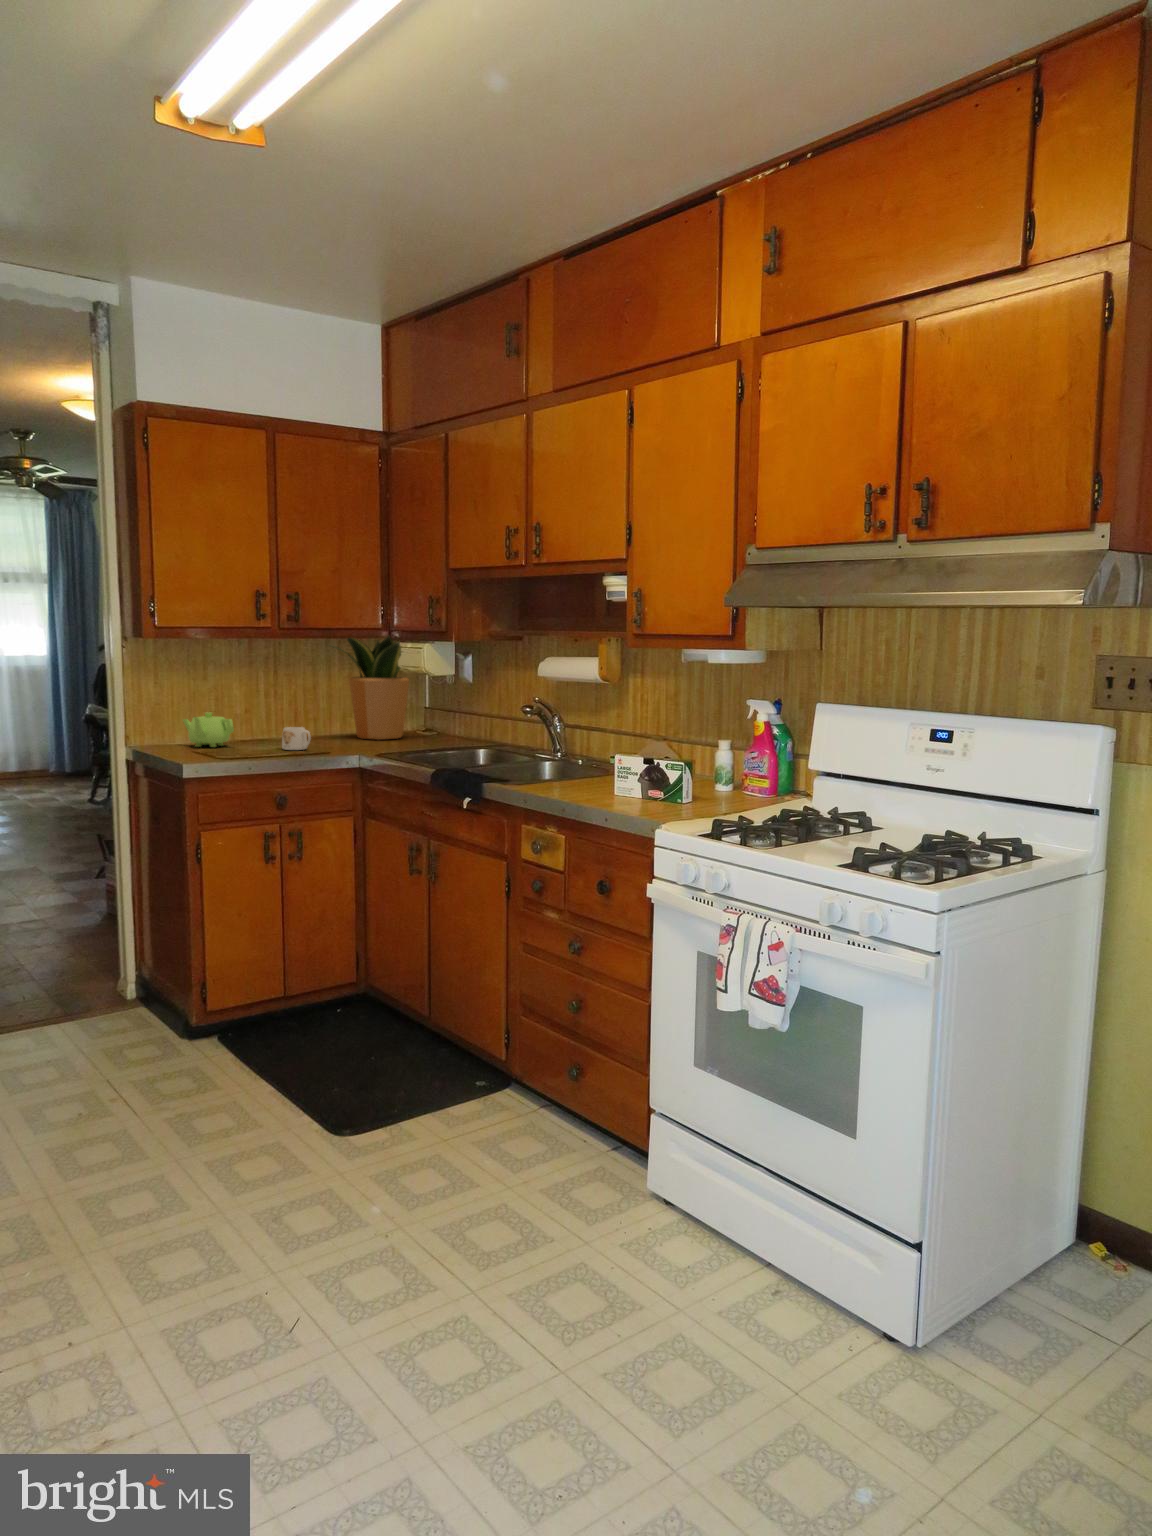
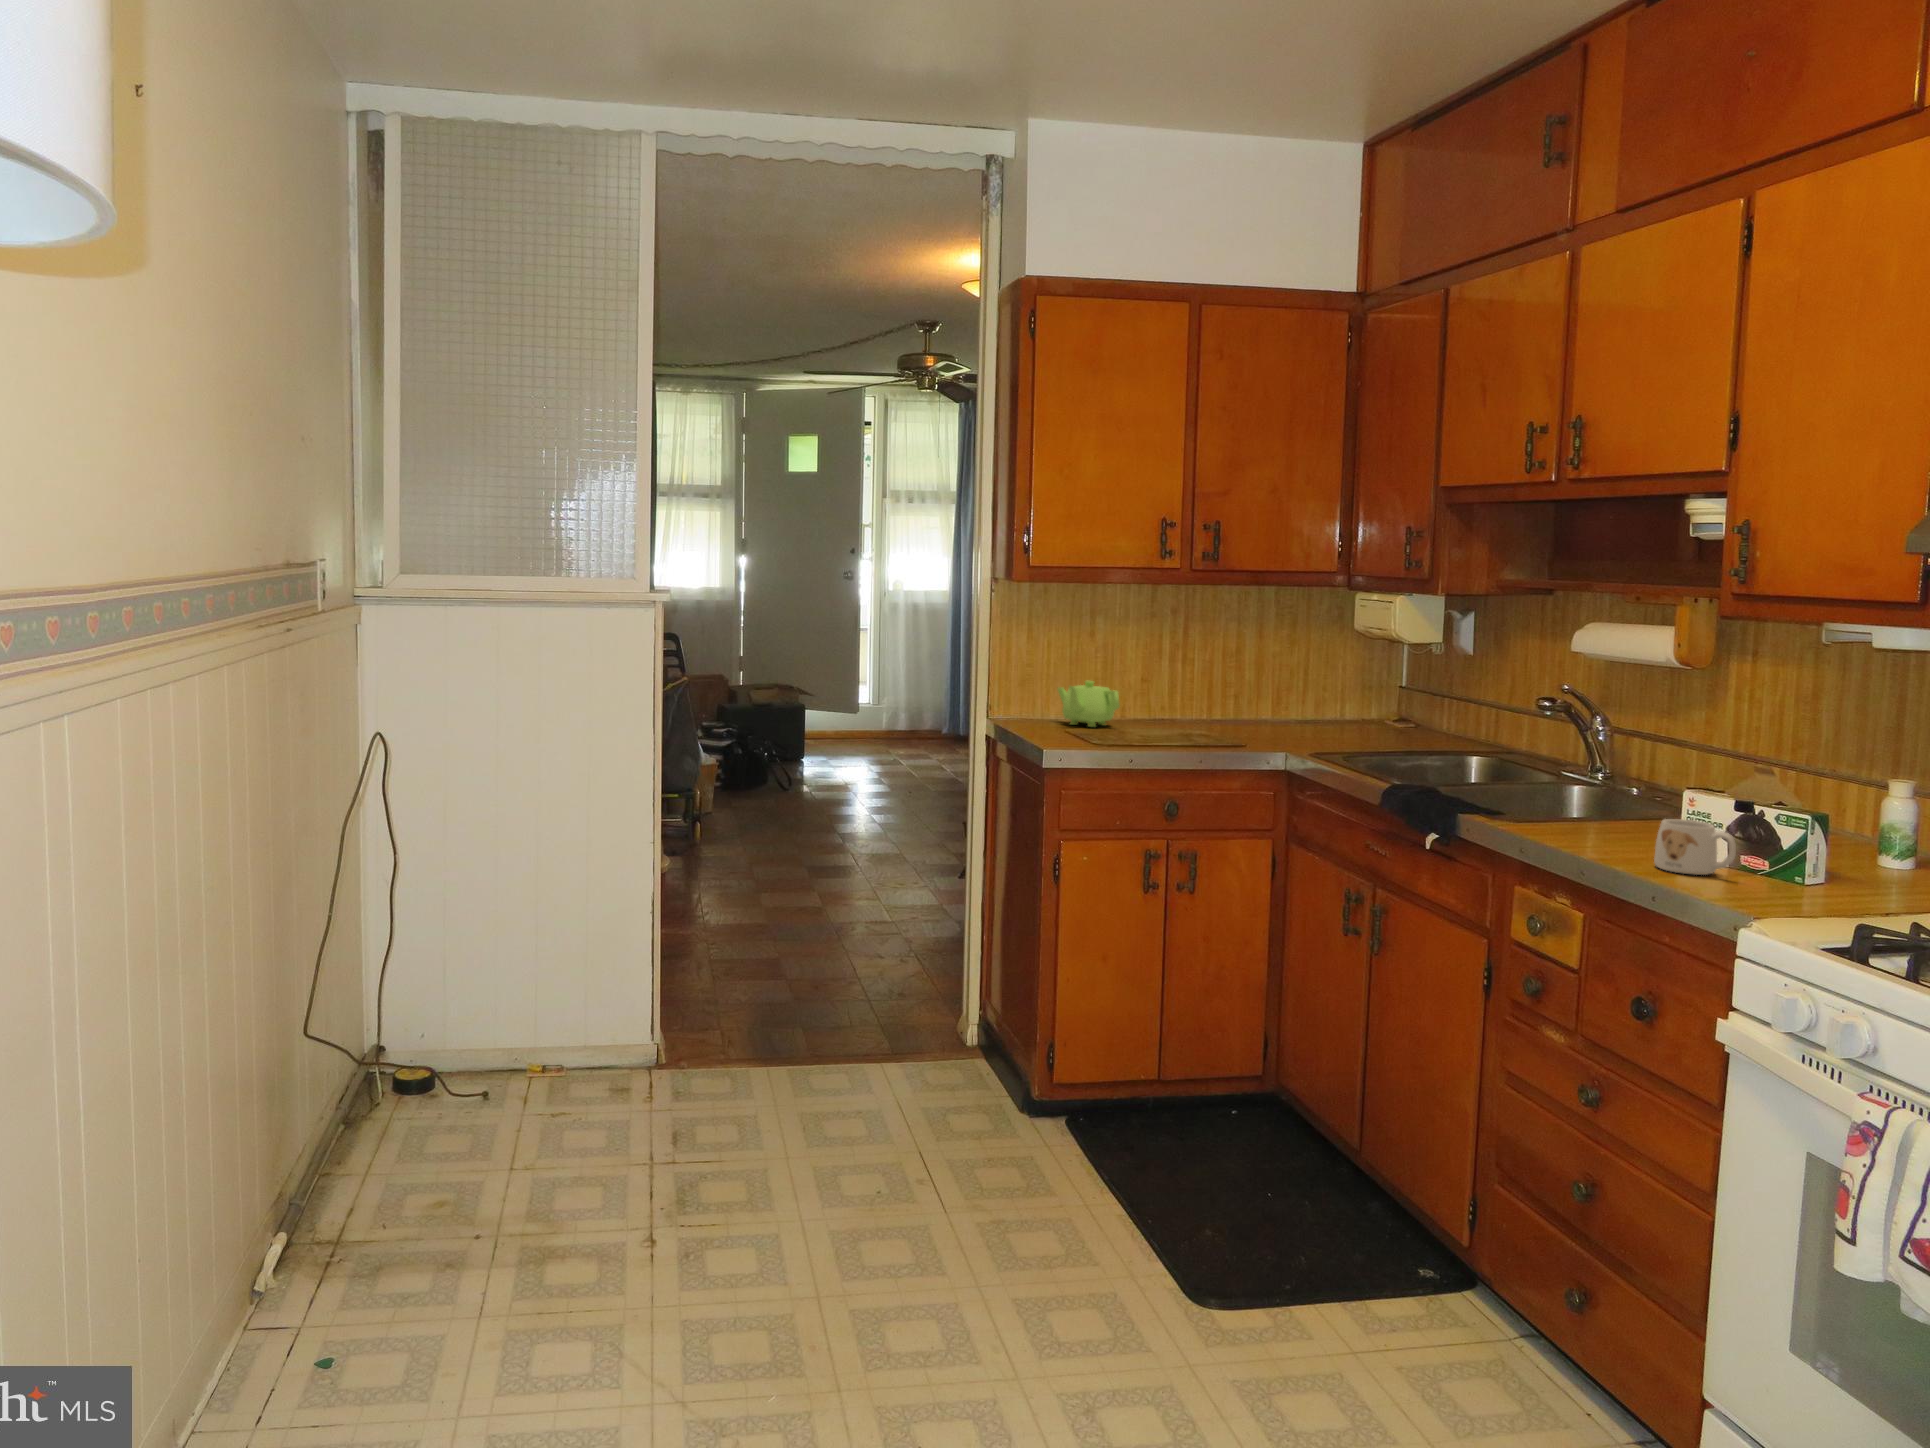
potted plant: present [333,636,409,740] -> none [1255,577,1413,731]
mug: present [282,727,311,750] -> present [1654,819,1736,875]

